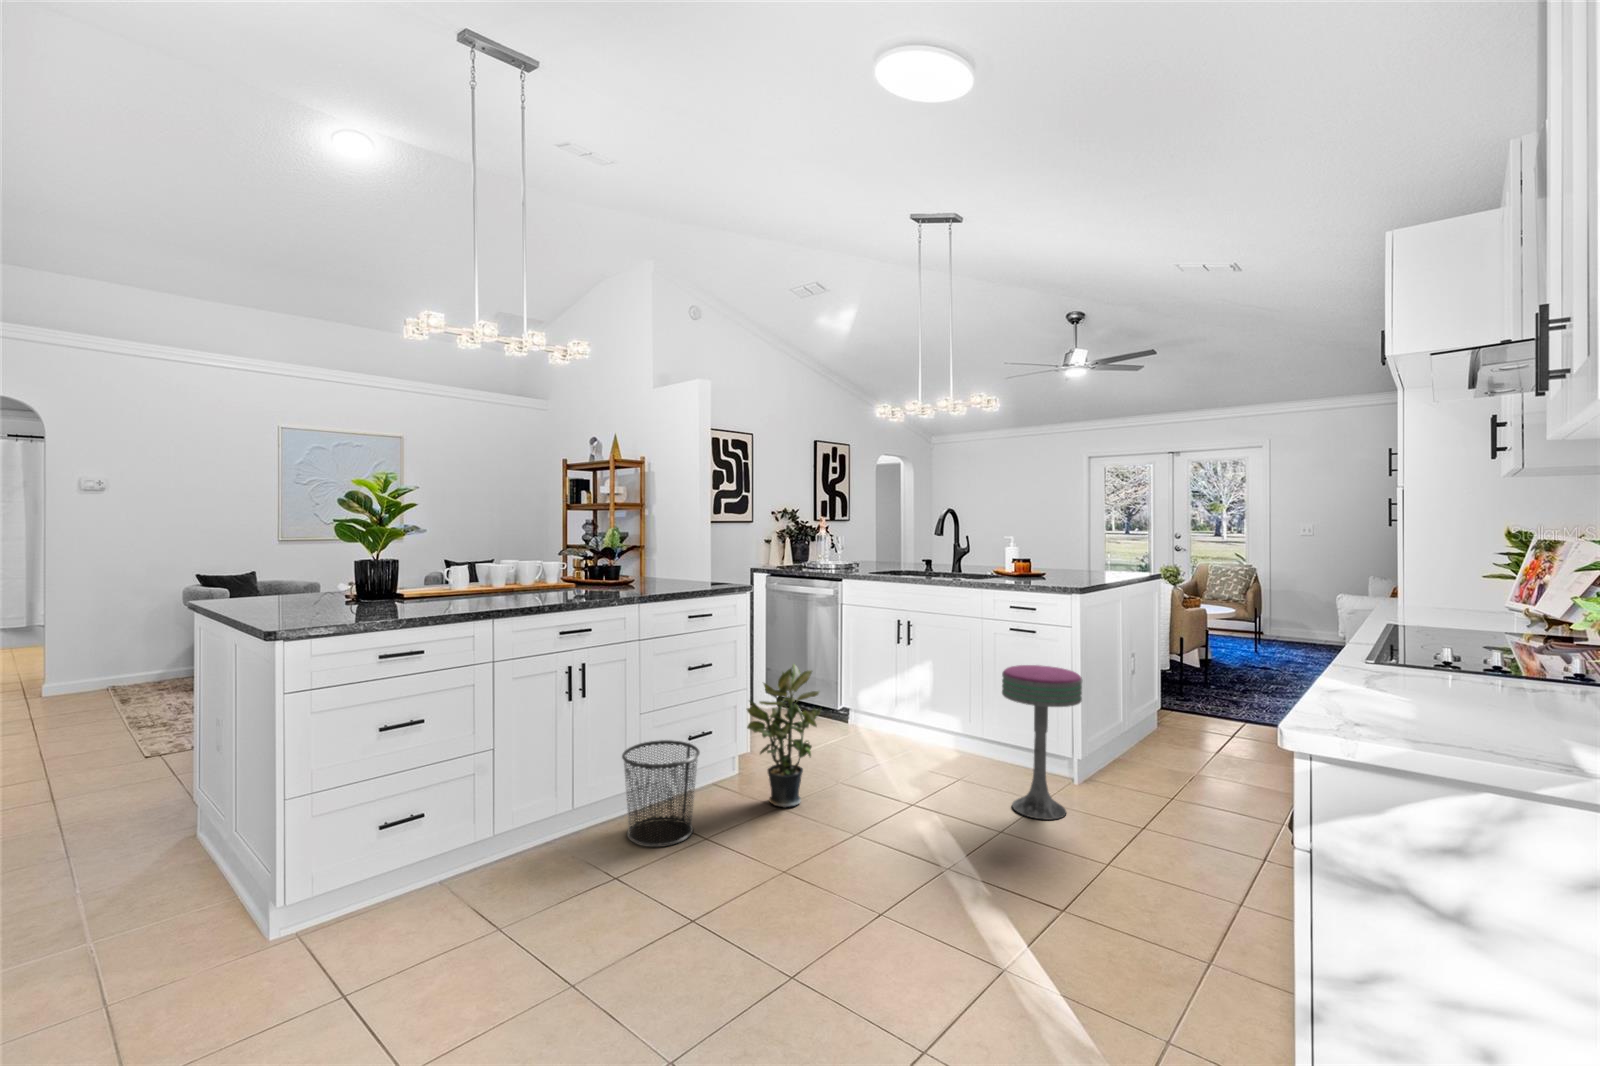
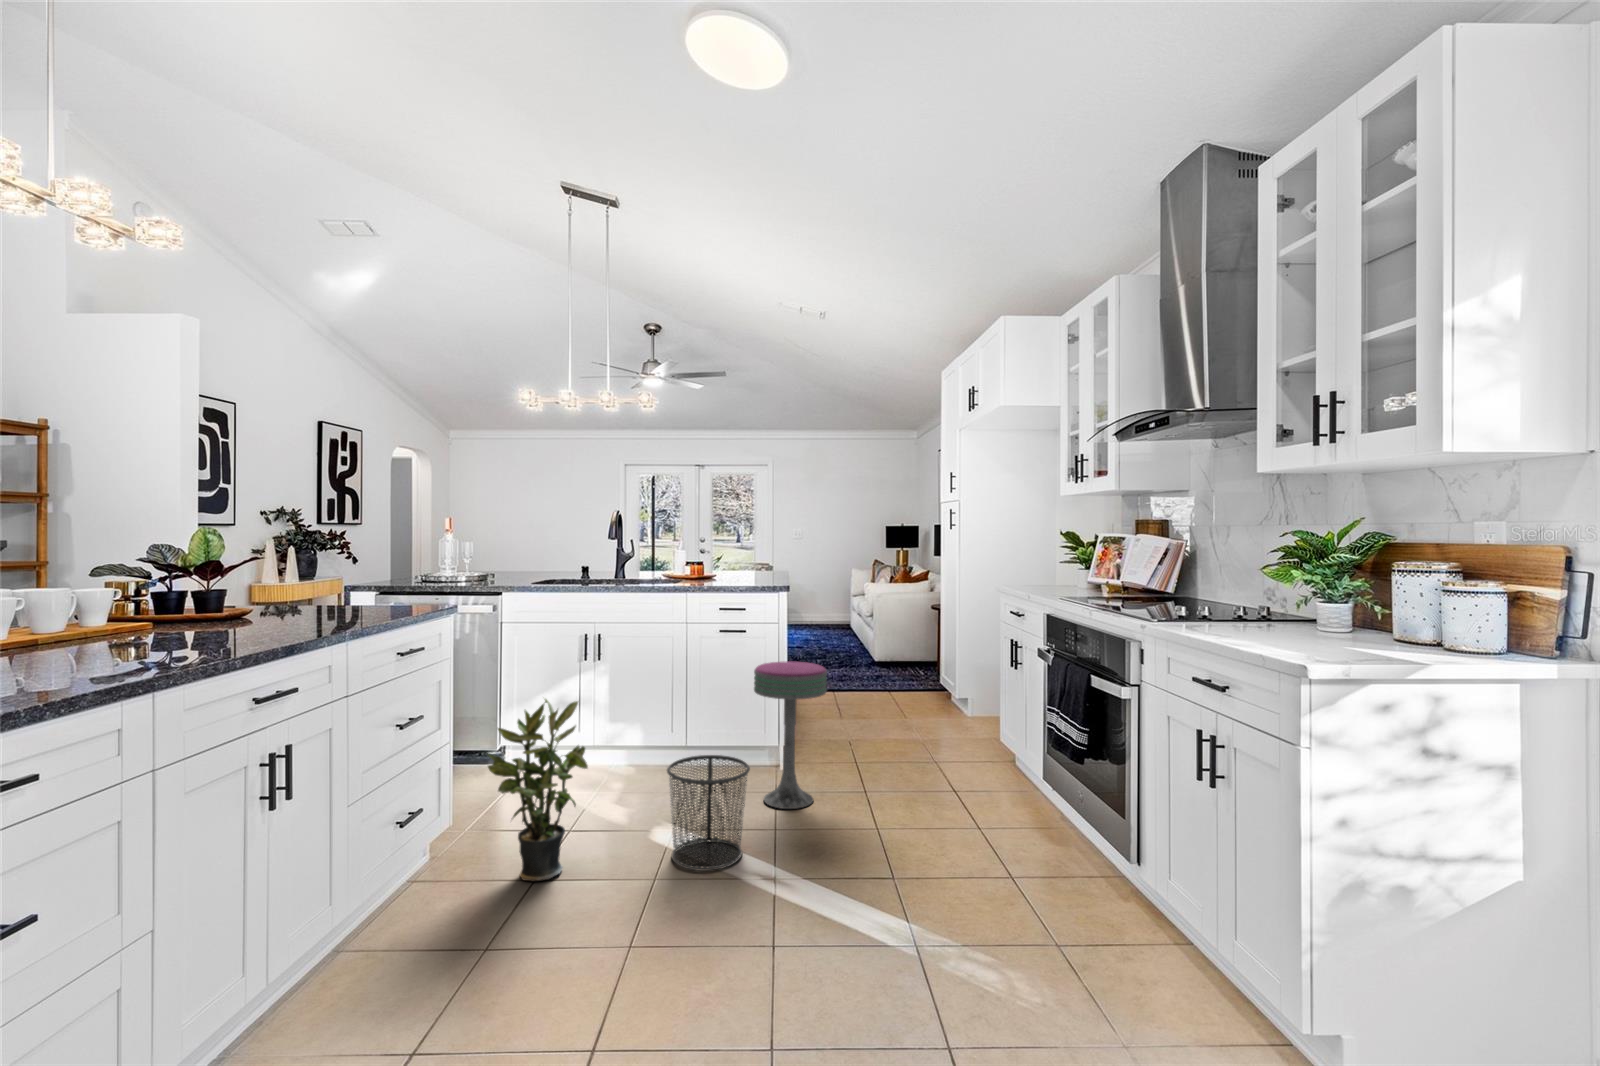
waste bin: present [622,740,700,847] -> present [667,755,750,871]

